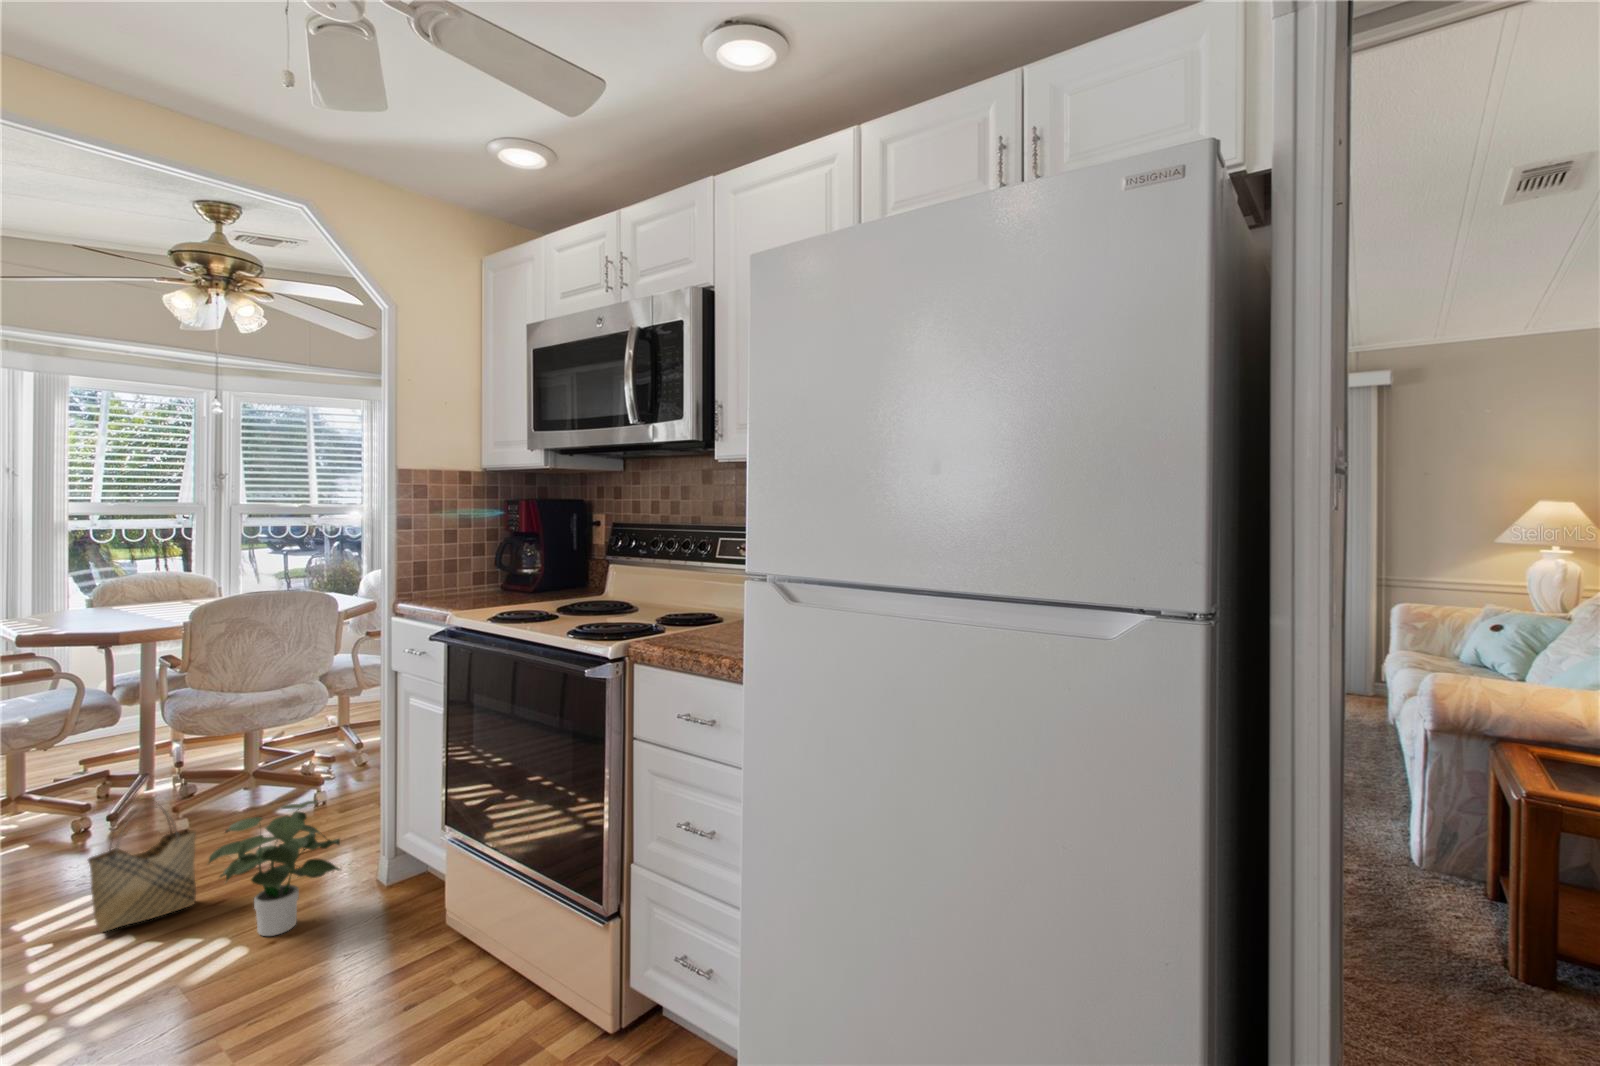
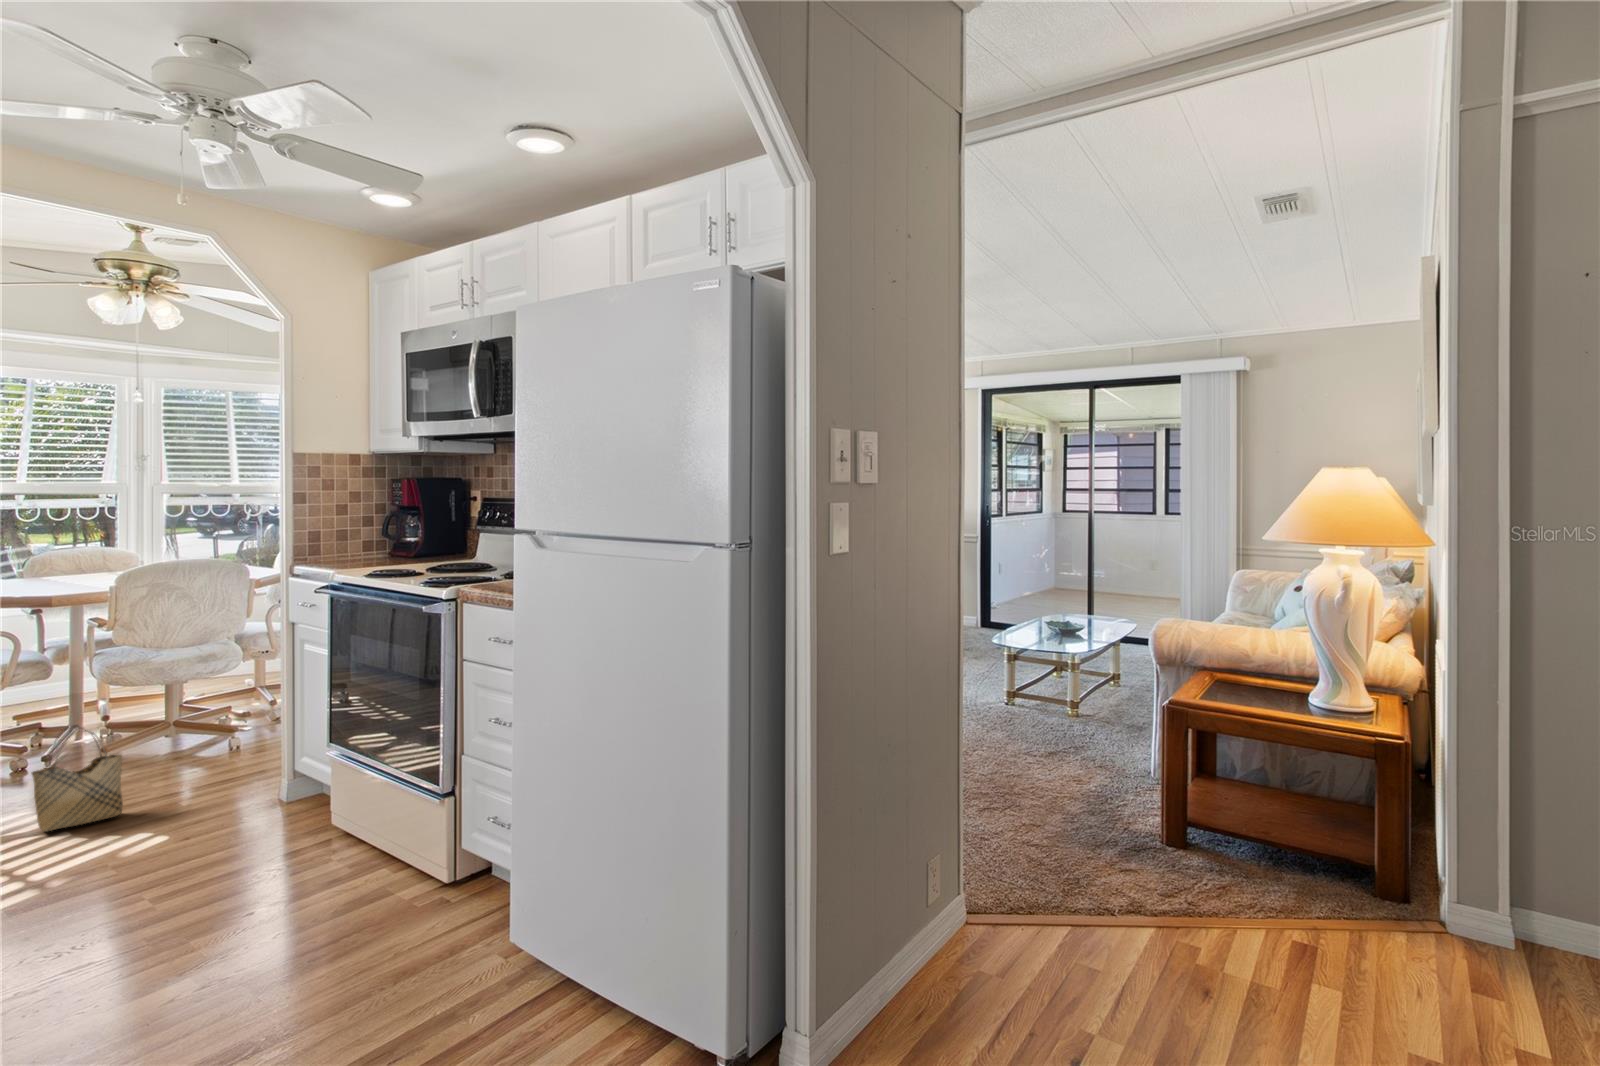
potted plant: present [209,800,340,936] -> none [130,727,245,834]

